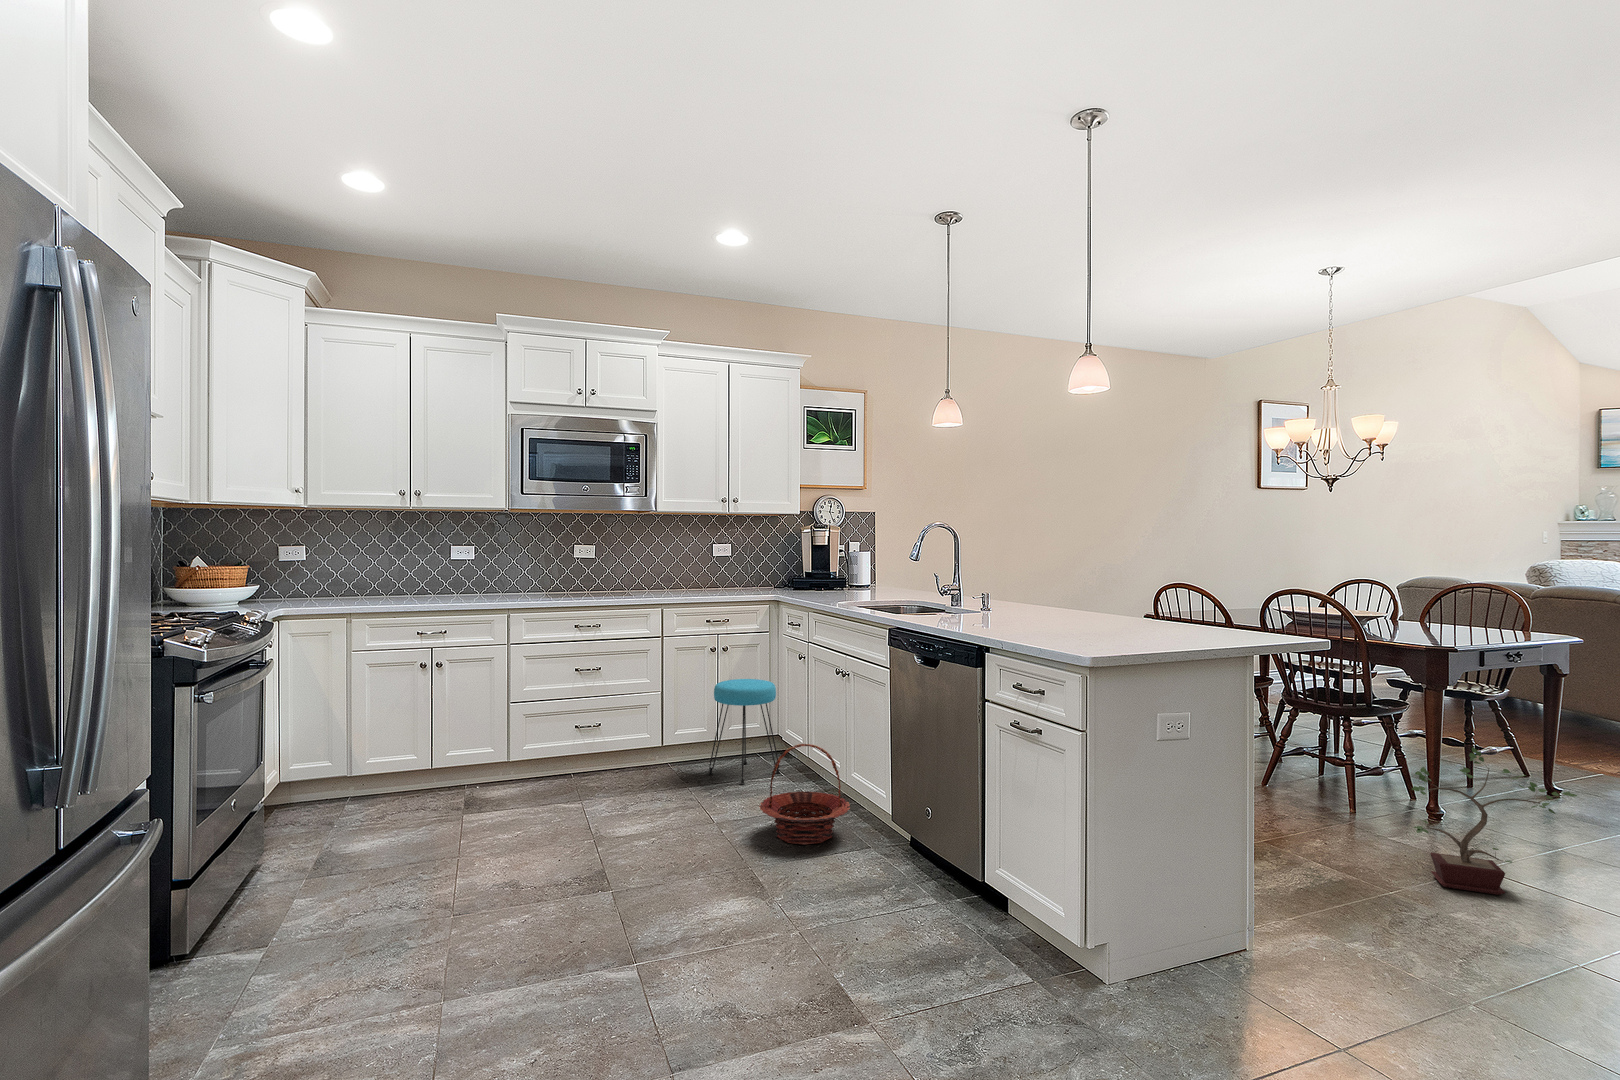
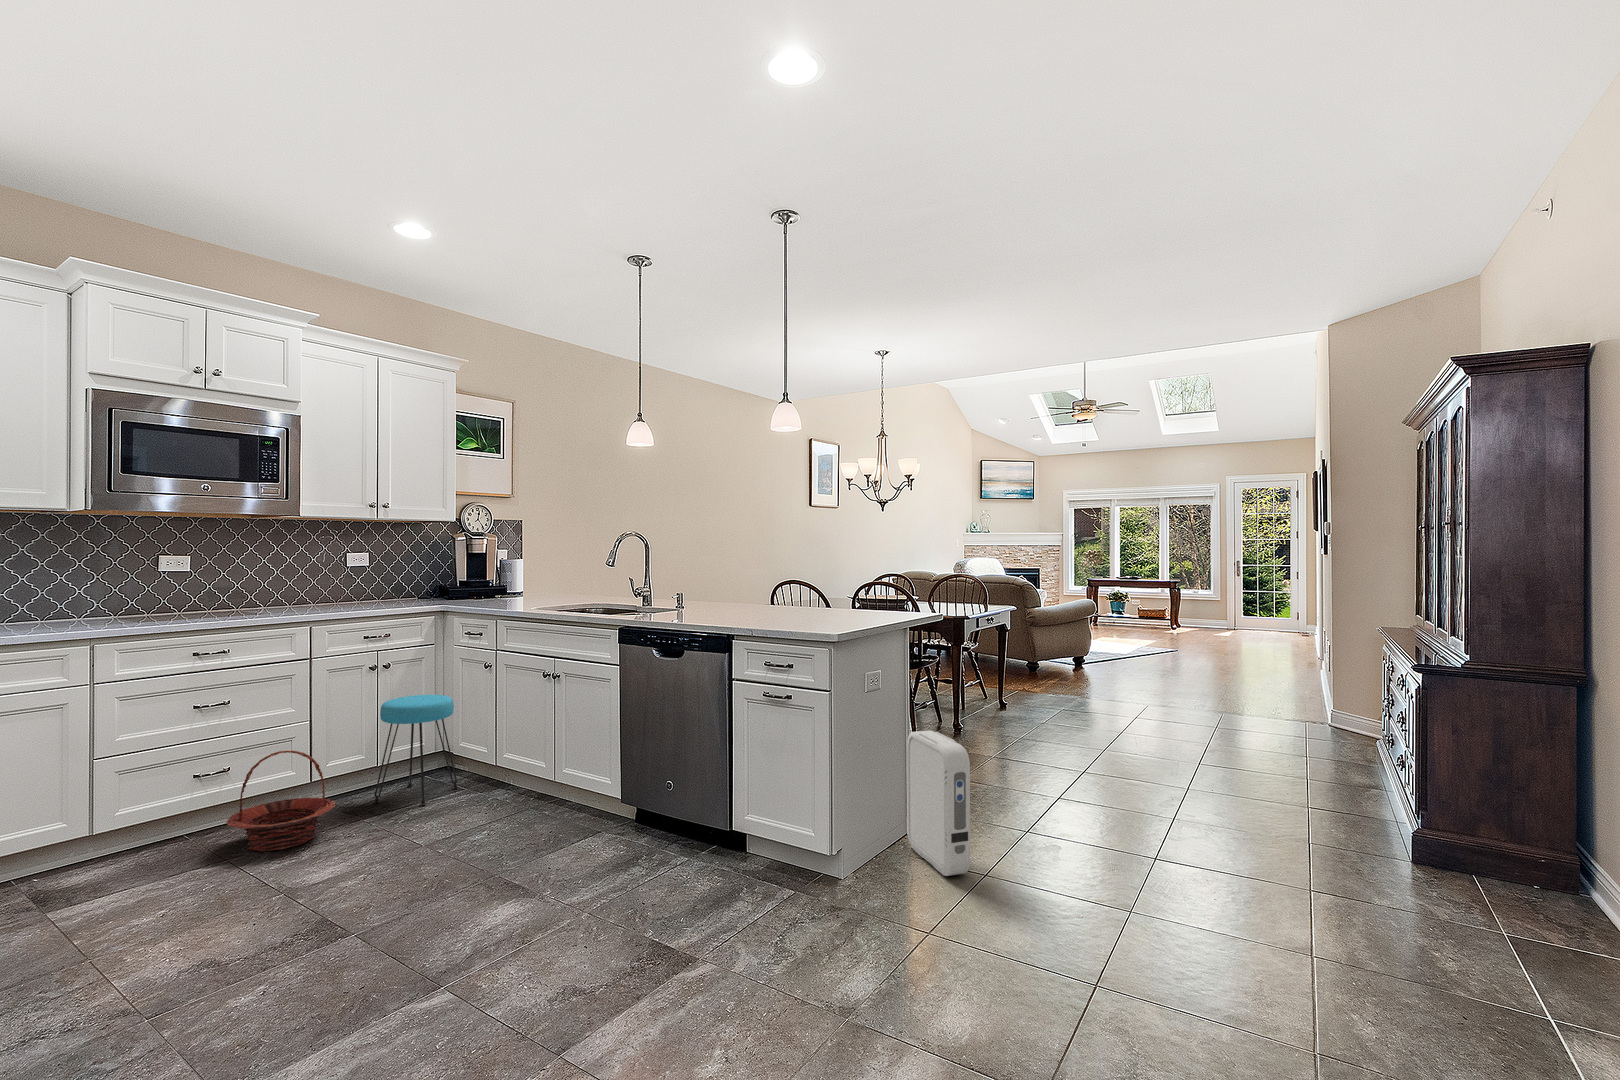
basket: present [759,744,850,845] -> present [226,751,335,851]
potted plant: present [1412,747,1577,895] -> none [970,679,1051,773]
air purifier: none [1231,804,1306,1031] -> present [907,730,970,876]

